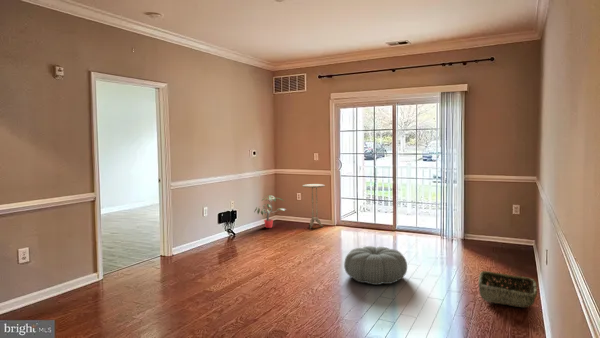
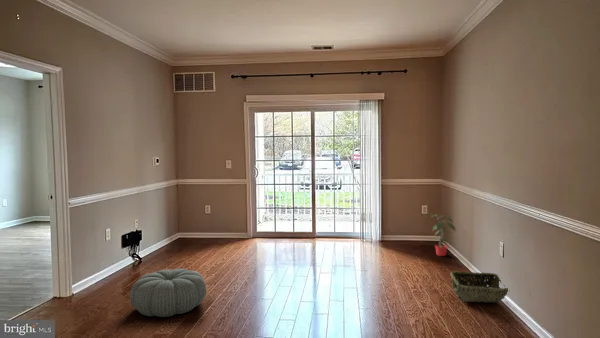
side table: present [303,184,325,229] -> none [215,194,240,243]
potted plant: present [255,196,284,228] -> present [433,215,455,256]
pouf: present [344,246,407,285] -> present [130,269,206,317]

